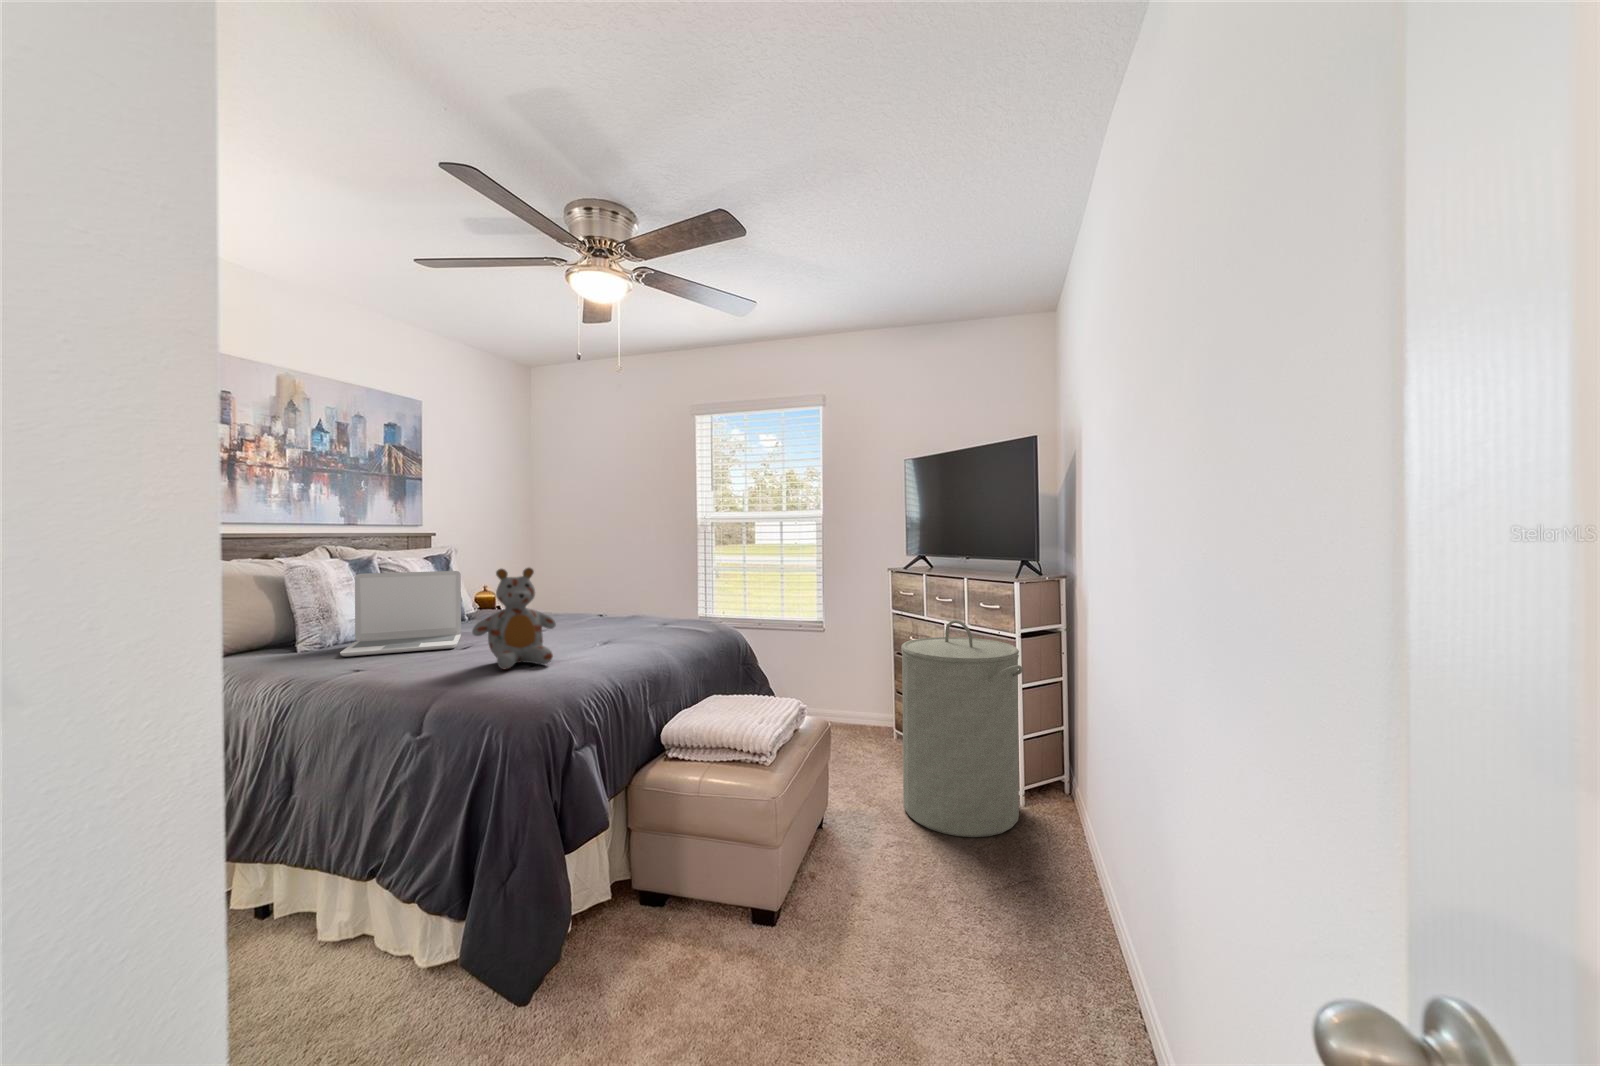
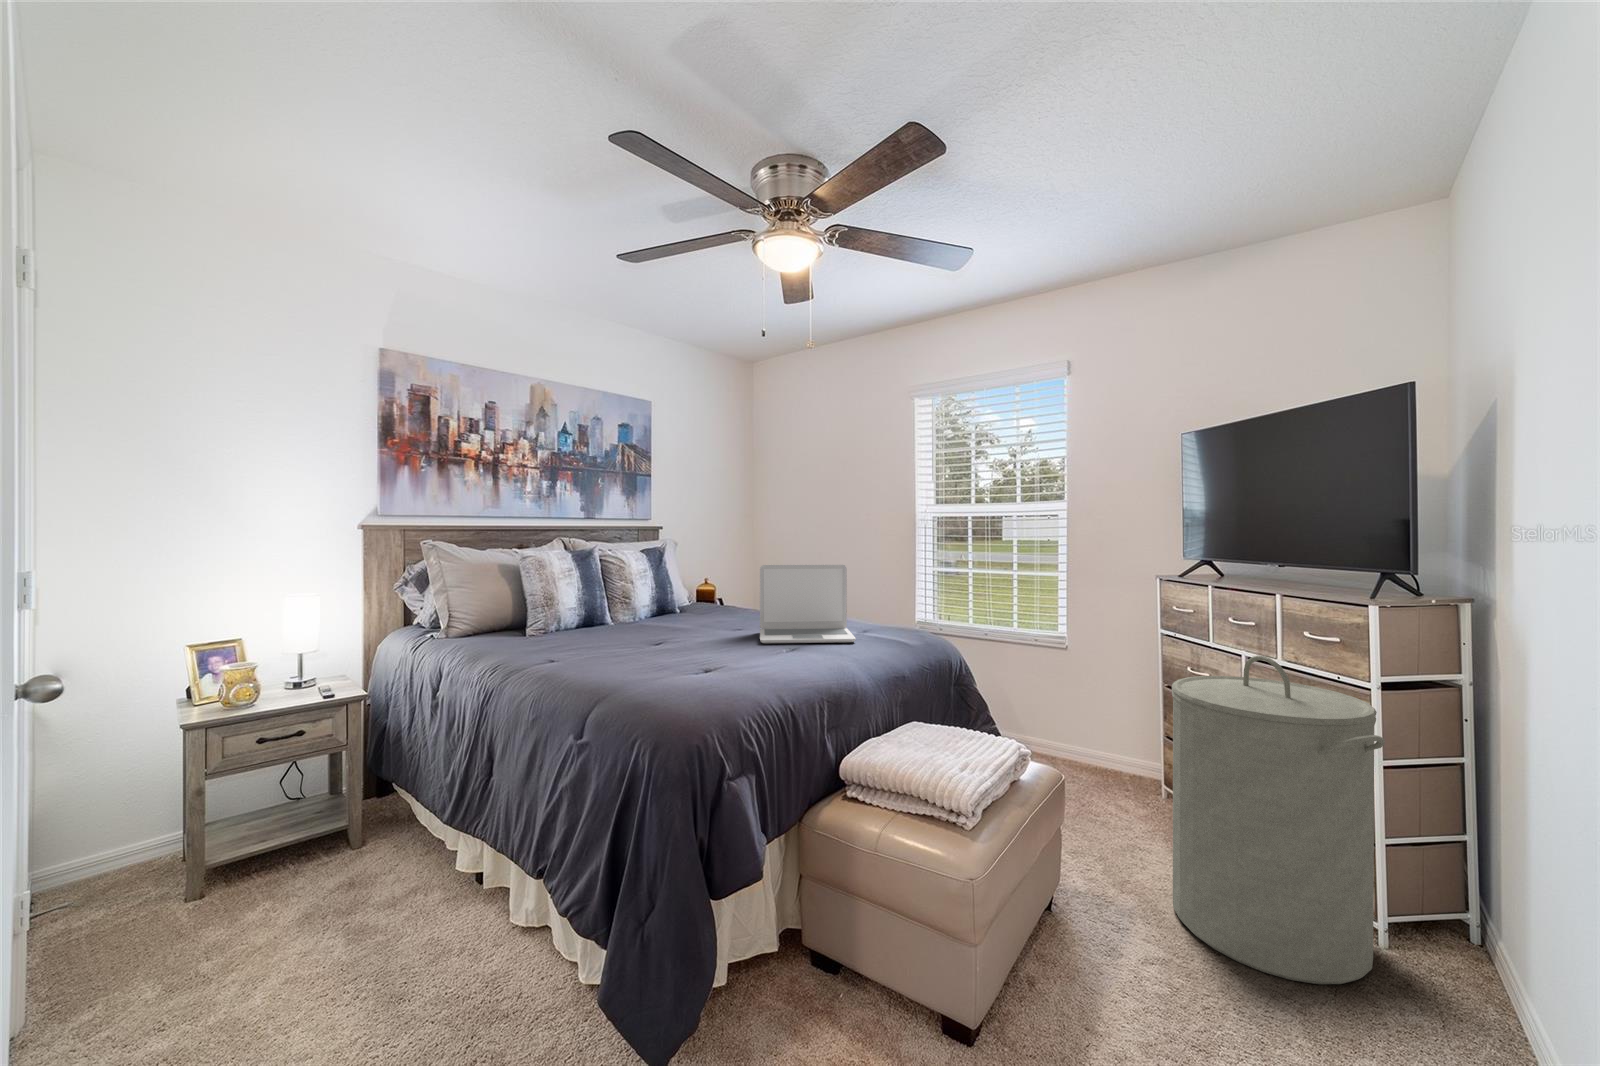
stuffed bear: present [472,568,556,669] -> none [653,565,737,674]
laptop: present [340,571,461,656] -> present [760,565,856,643]

